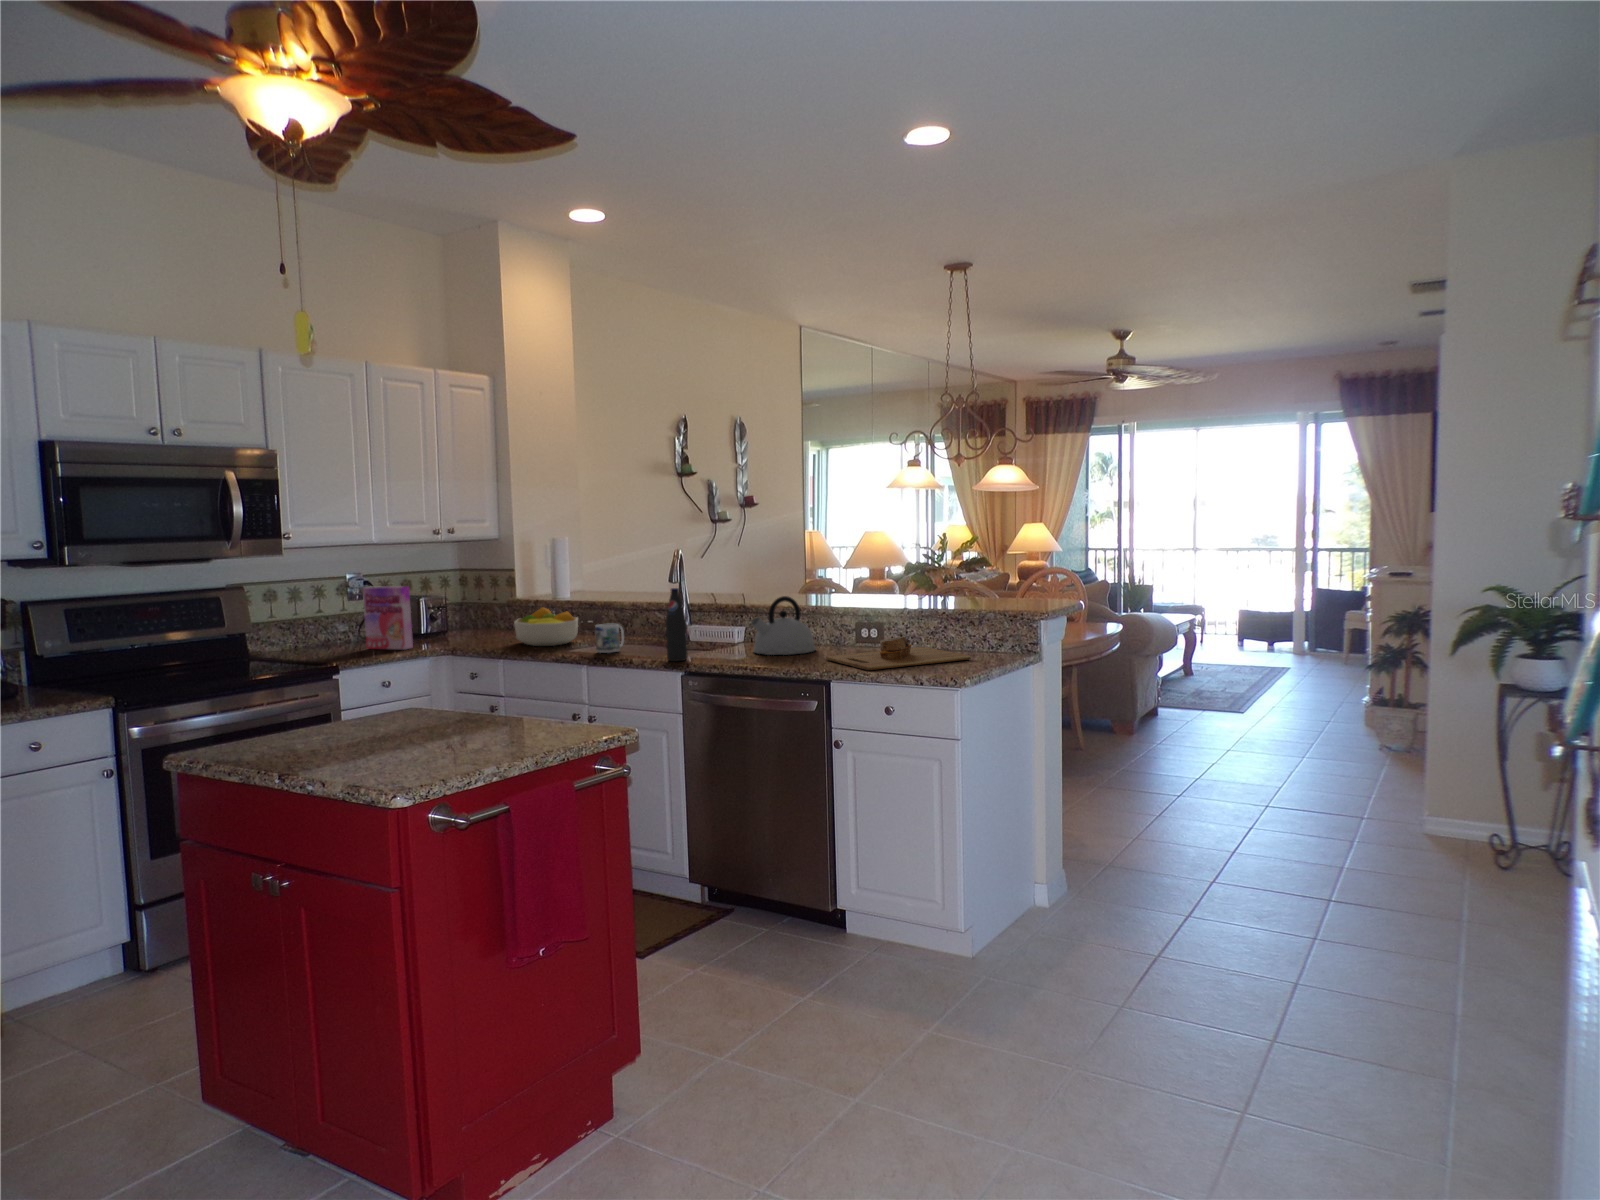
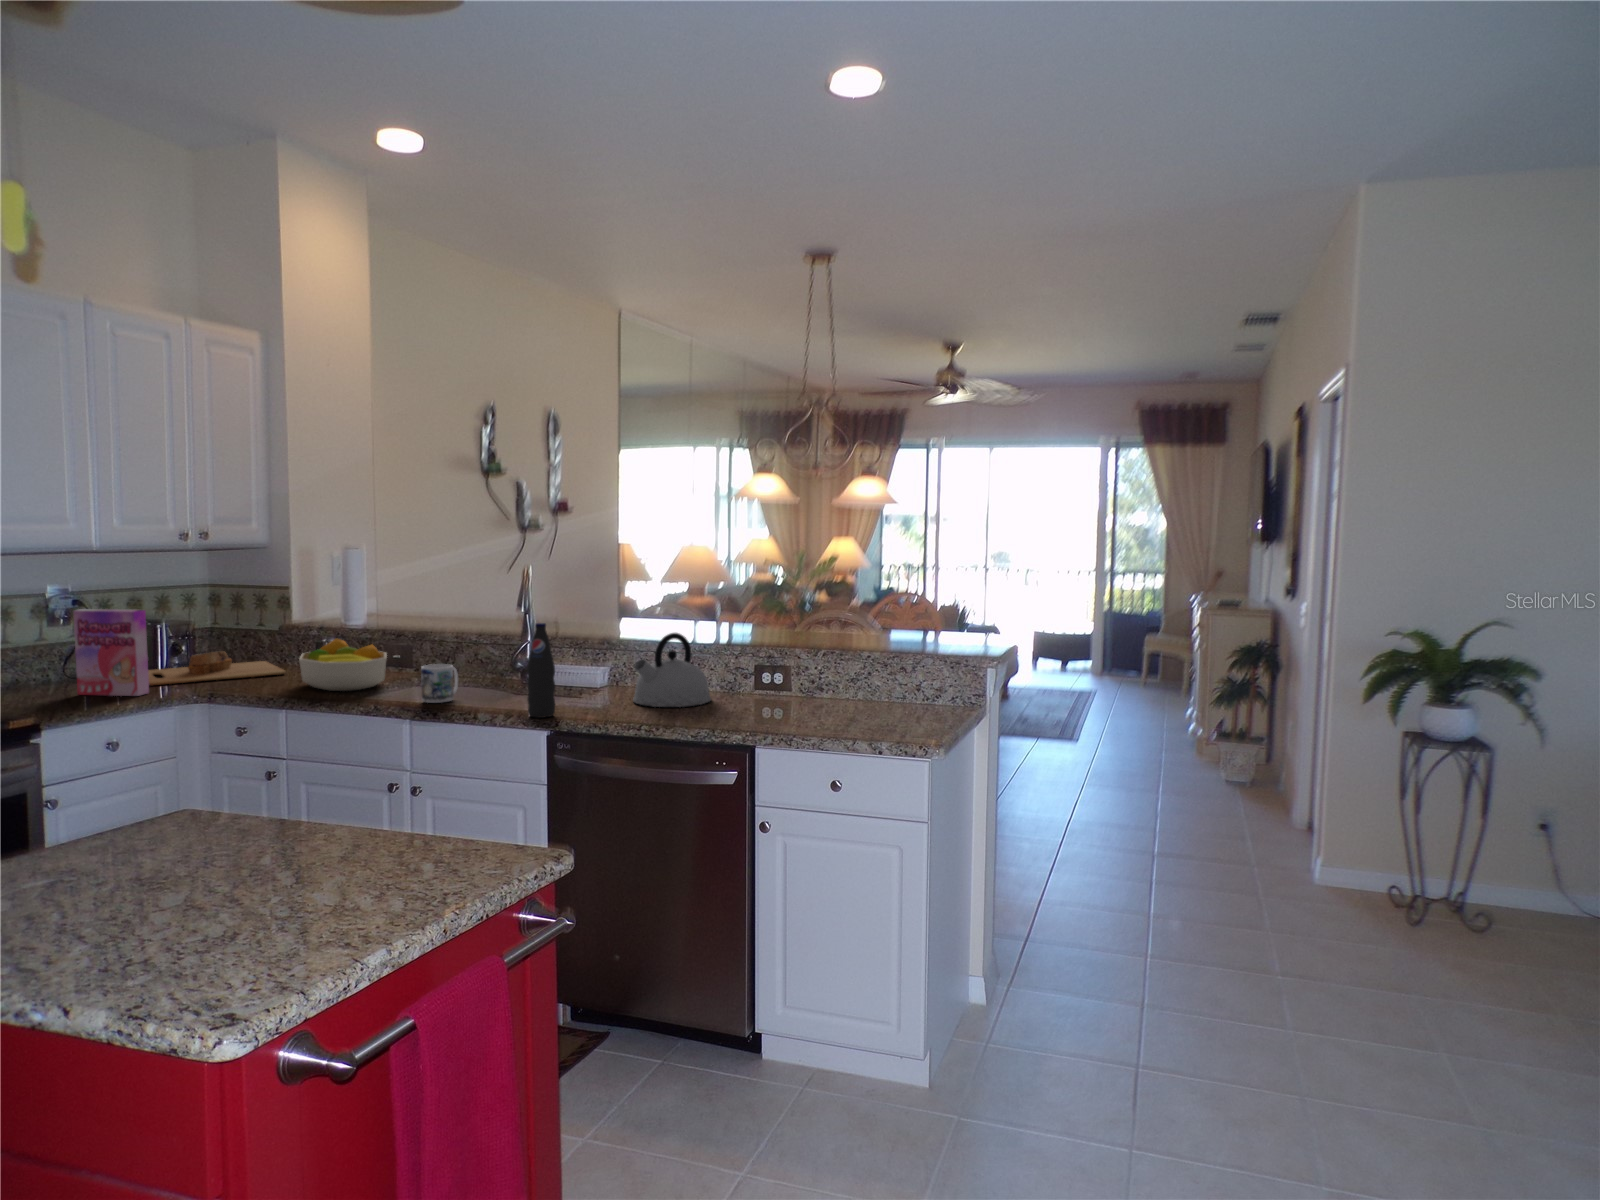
cutting board: present [826,637,971,670] -> present [148,651,286,686]

